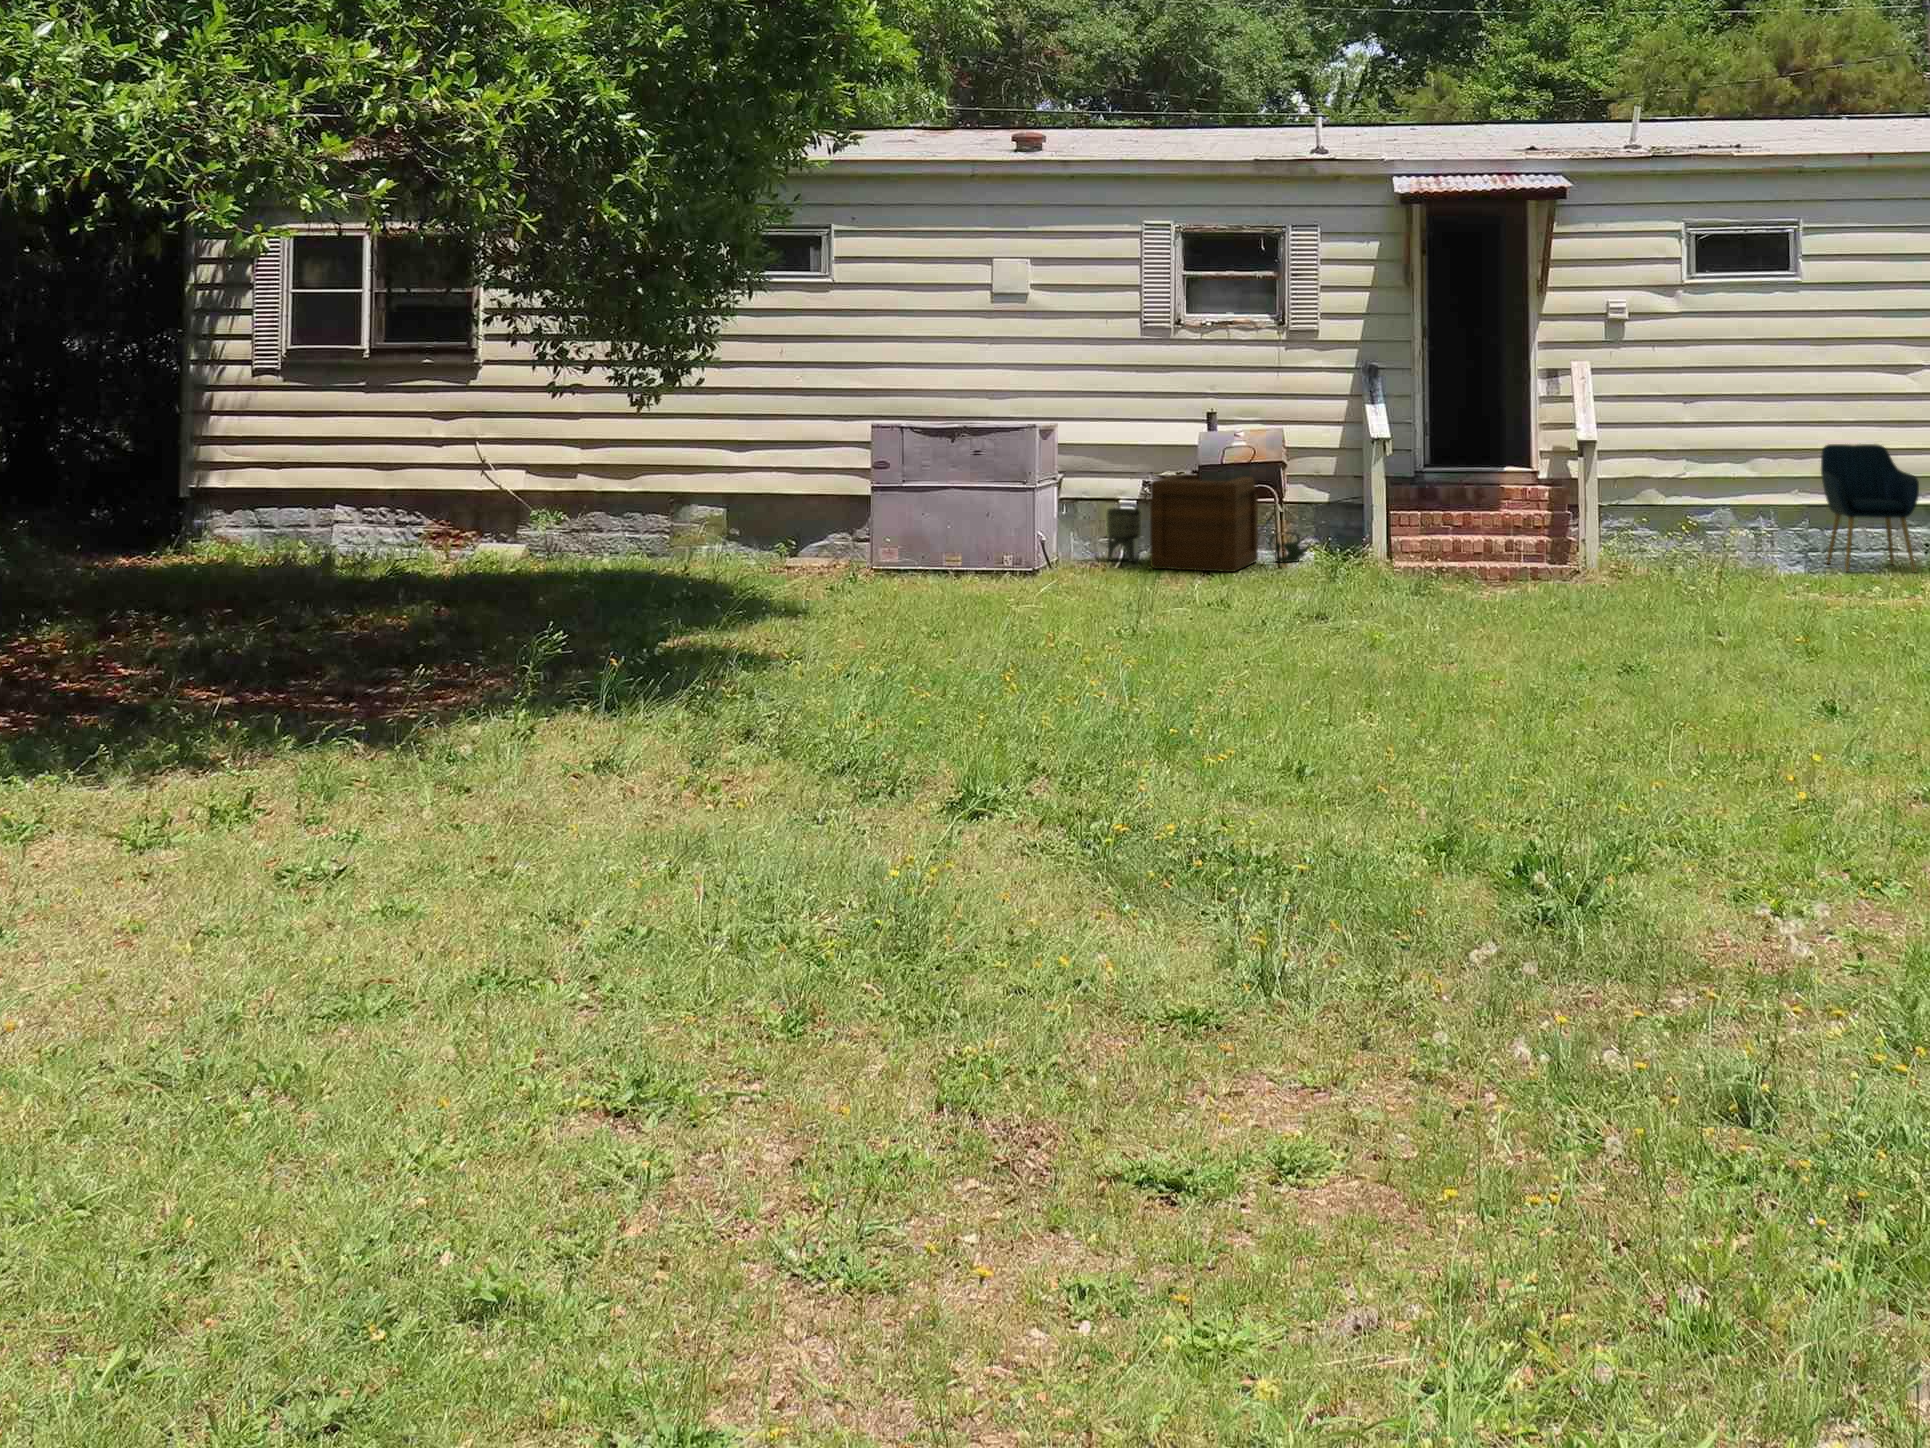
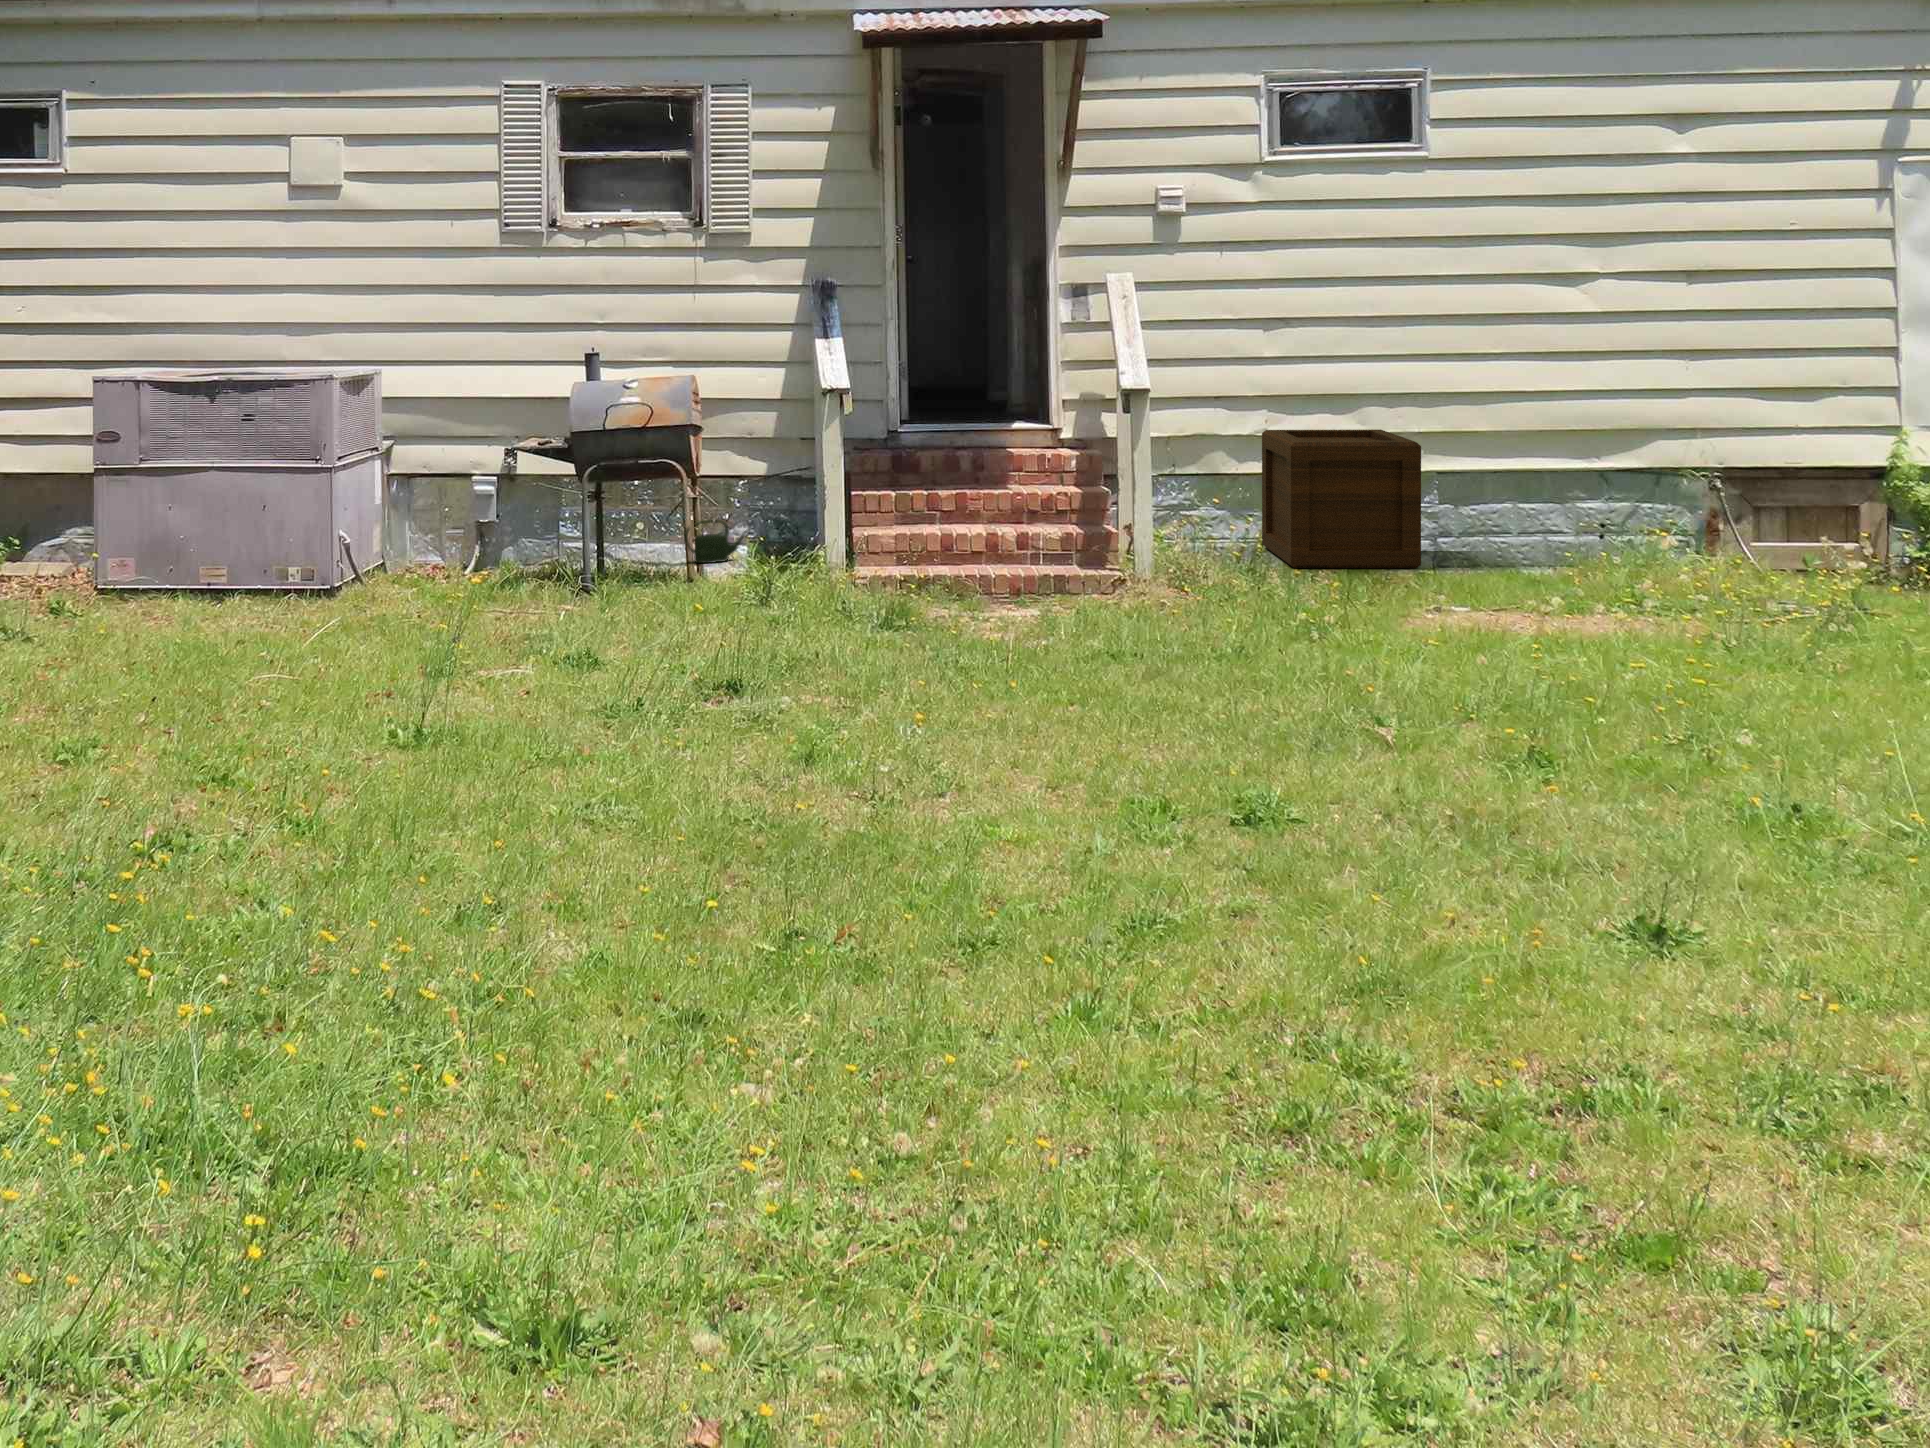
chair: present [1821,444,1919,572] -> none [1455,383,1599,567]
wooden crate: present [1150,474,1258,572] -> present [1262,429,1421,568]
planter: present [1107,508,1142,562] -> none [455,489,506,566]

